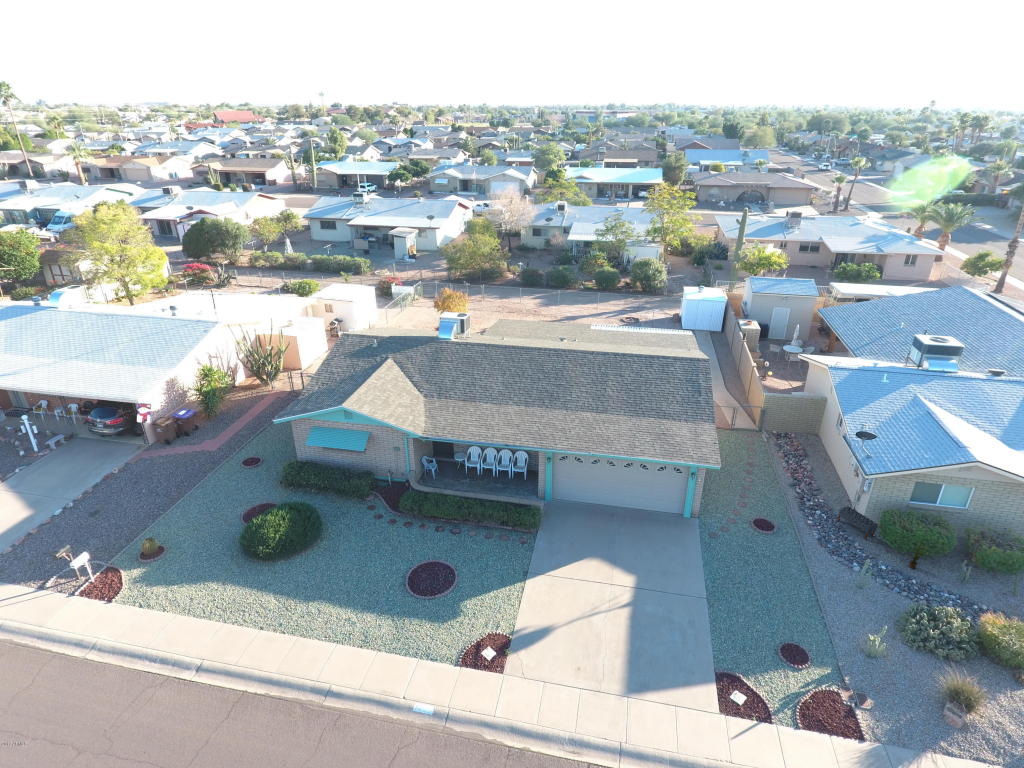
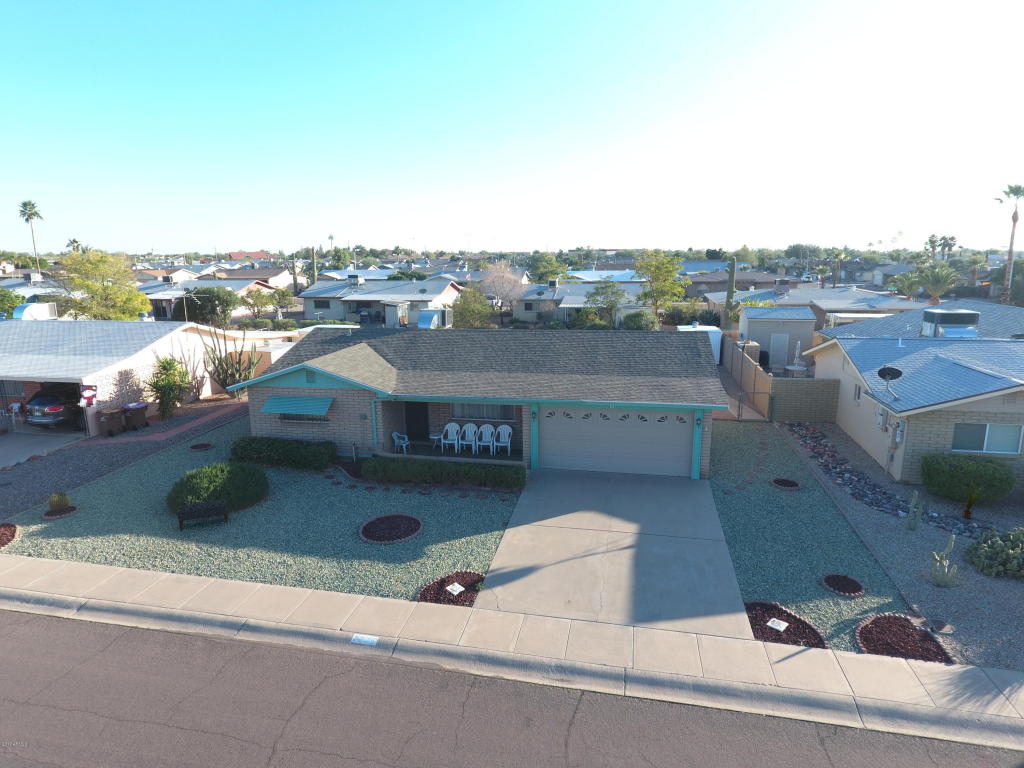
bench: present [837,506,878,539] -> present [177,499,228,531]

